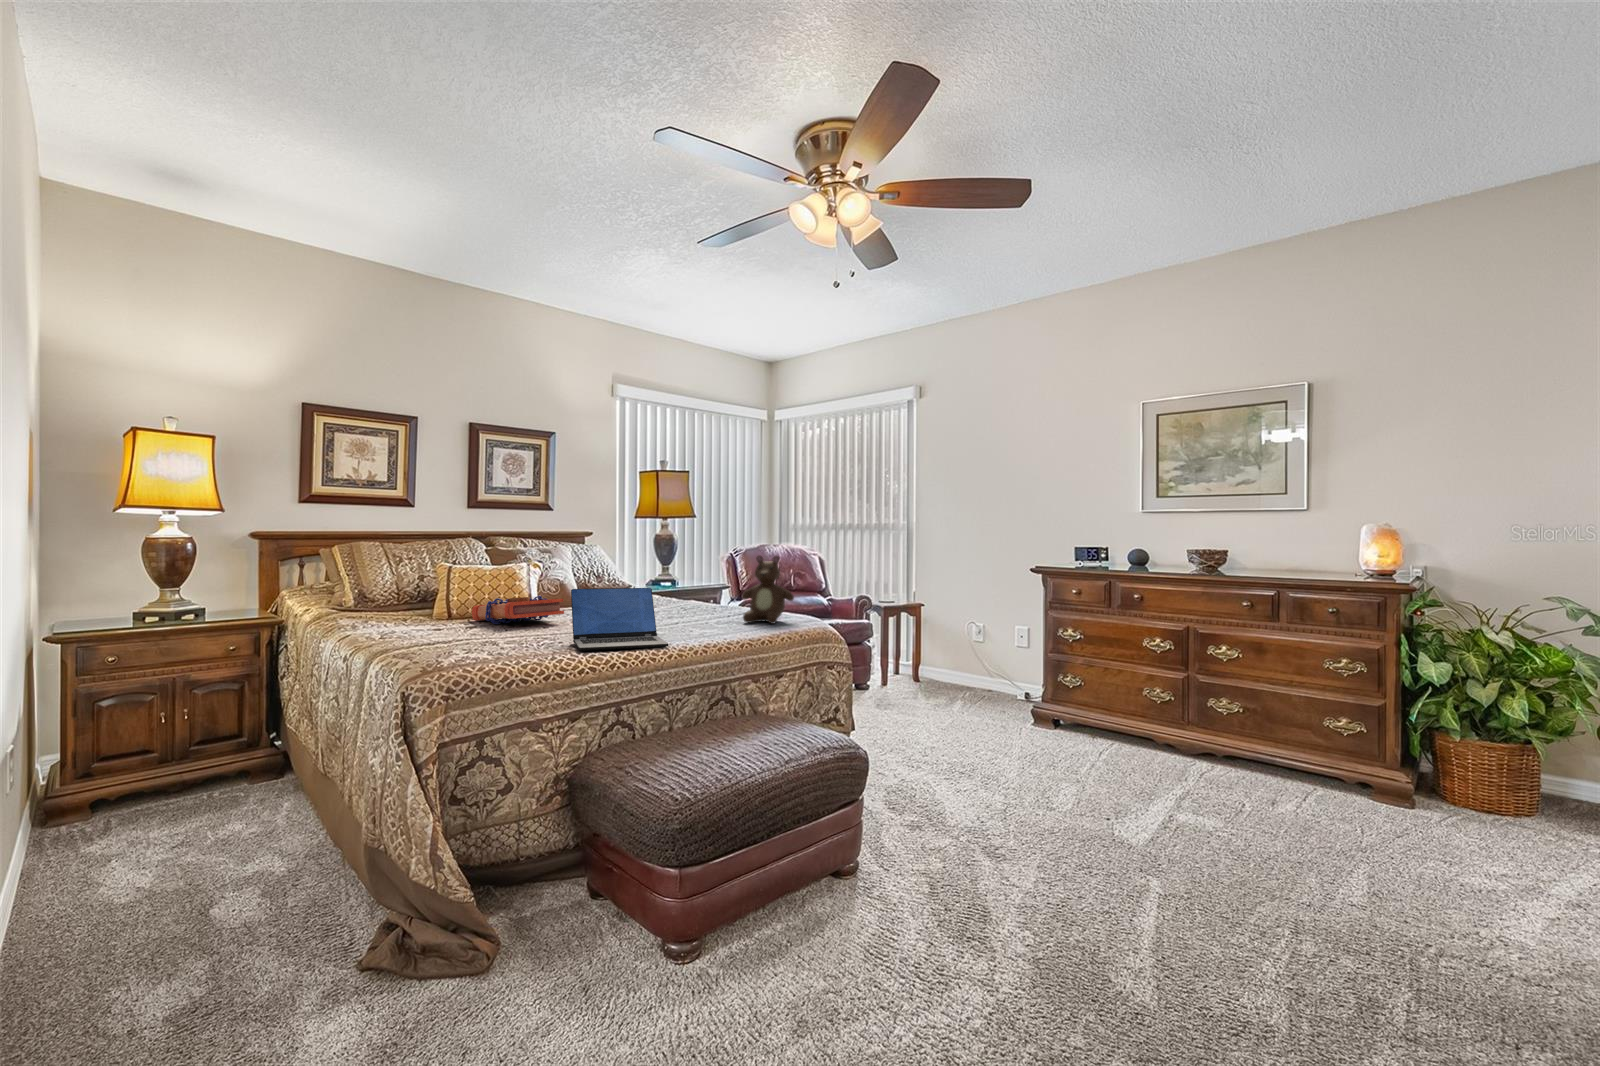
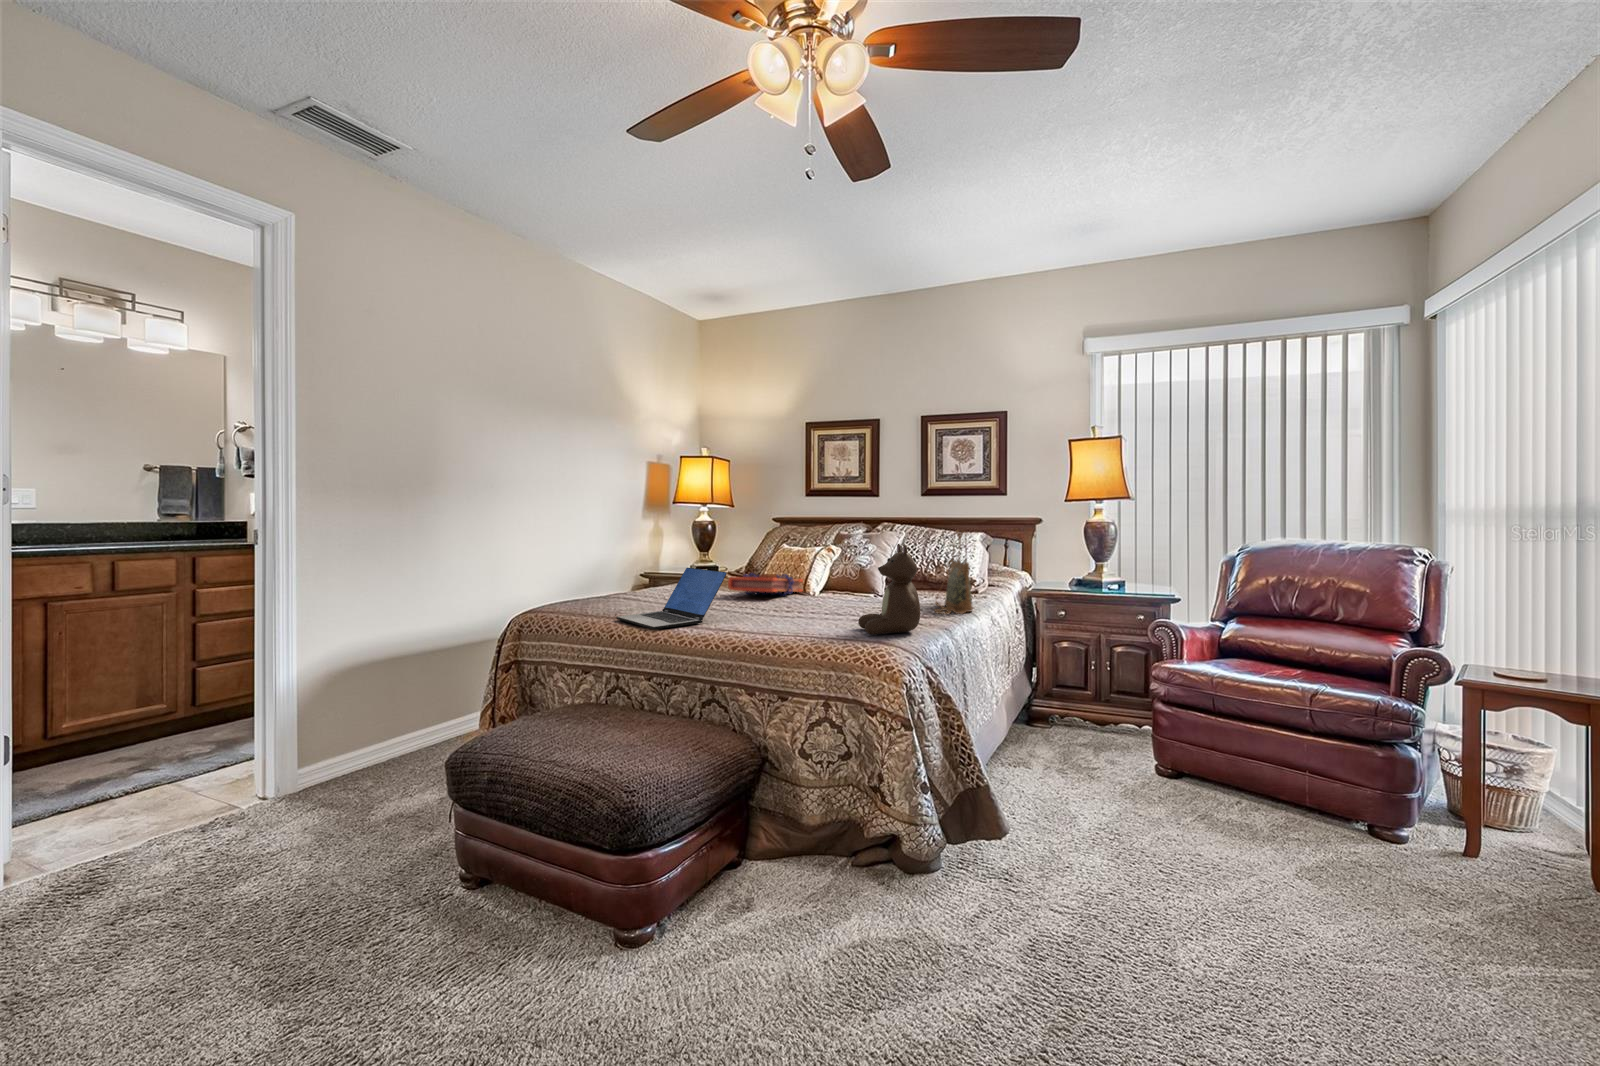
handbag: none [669,545,728,612] -> present [935,530,973,614]

